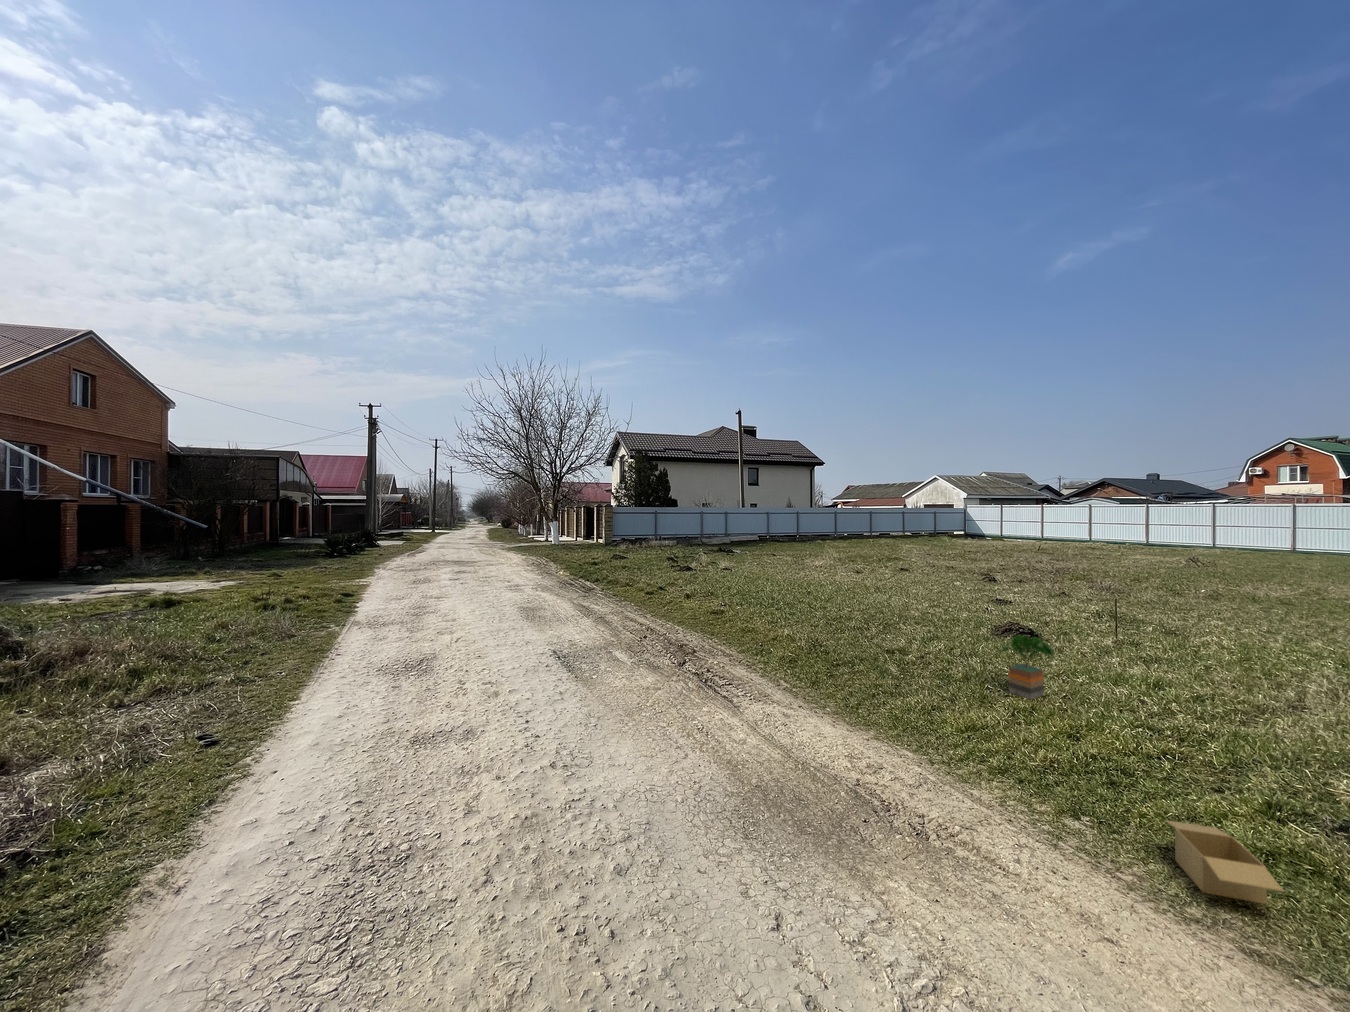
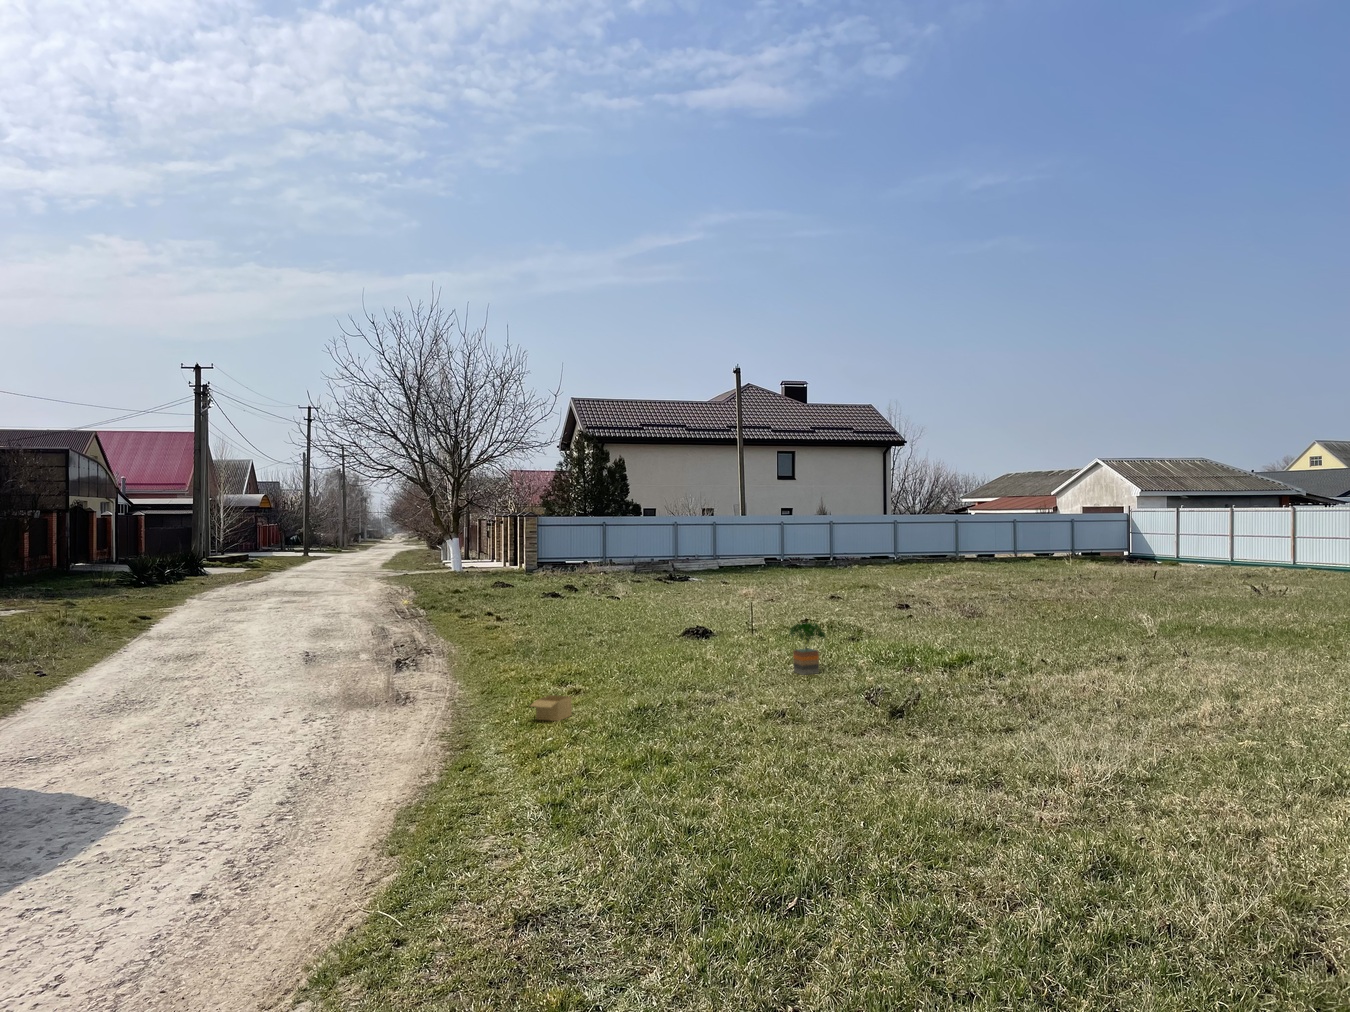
potted tree: present [1002,635,1054,699] -> present [789,623,826,675]

